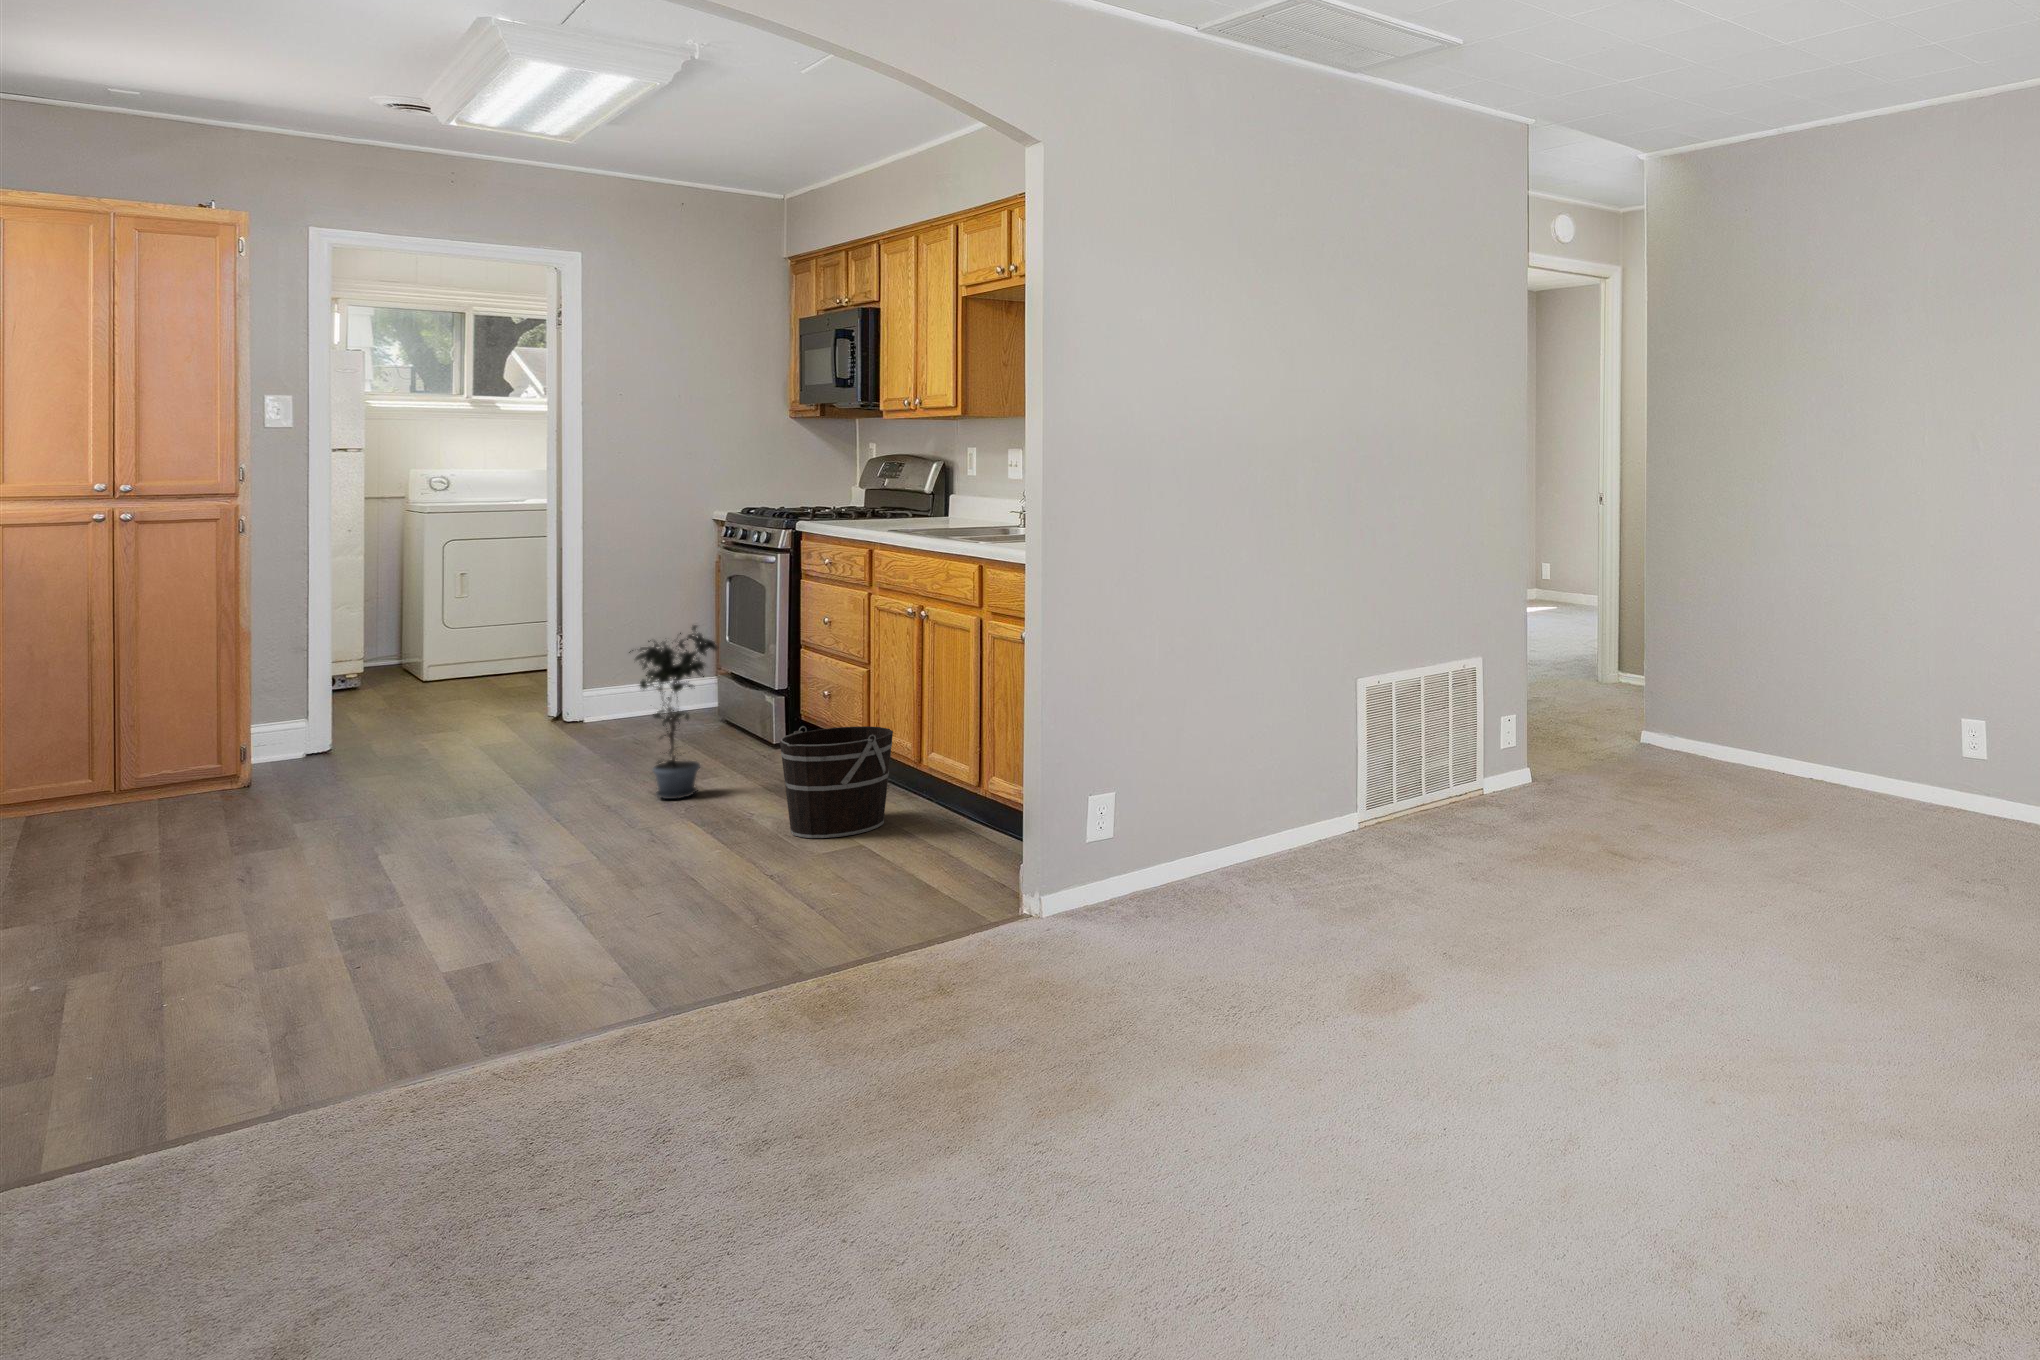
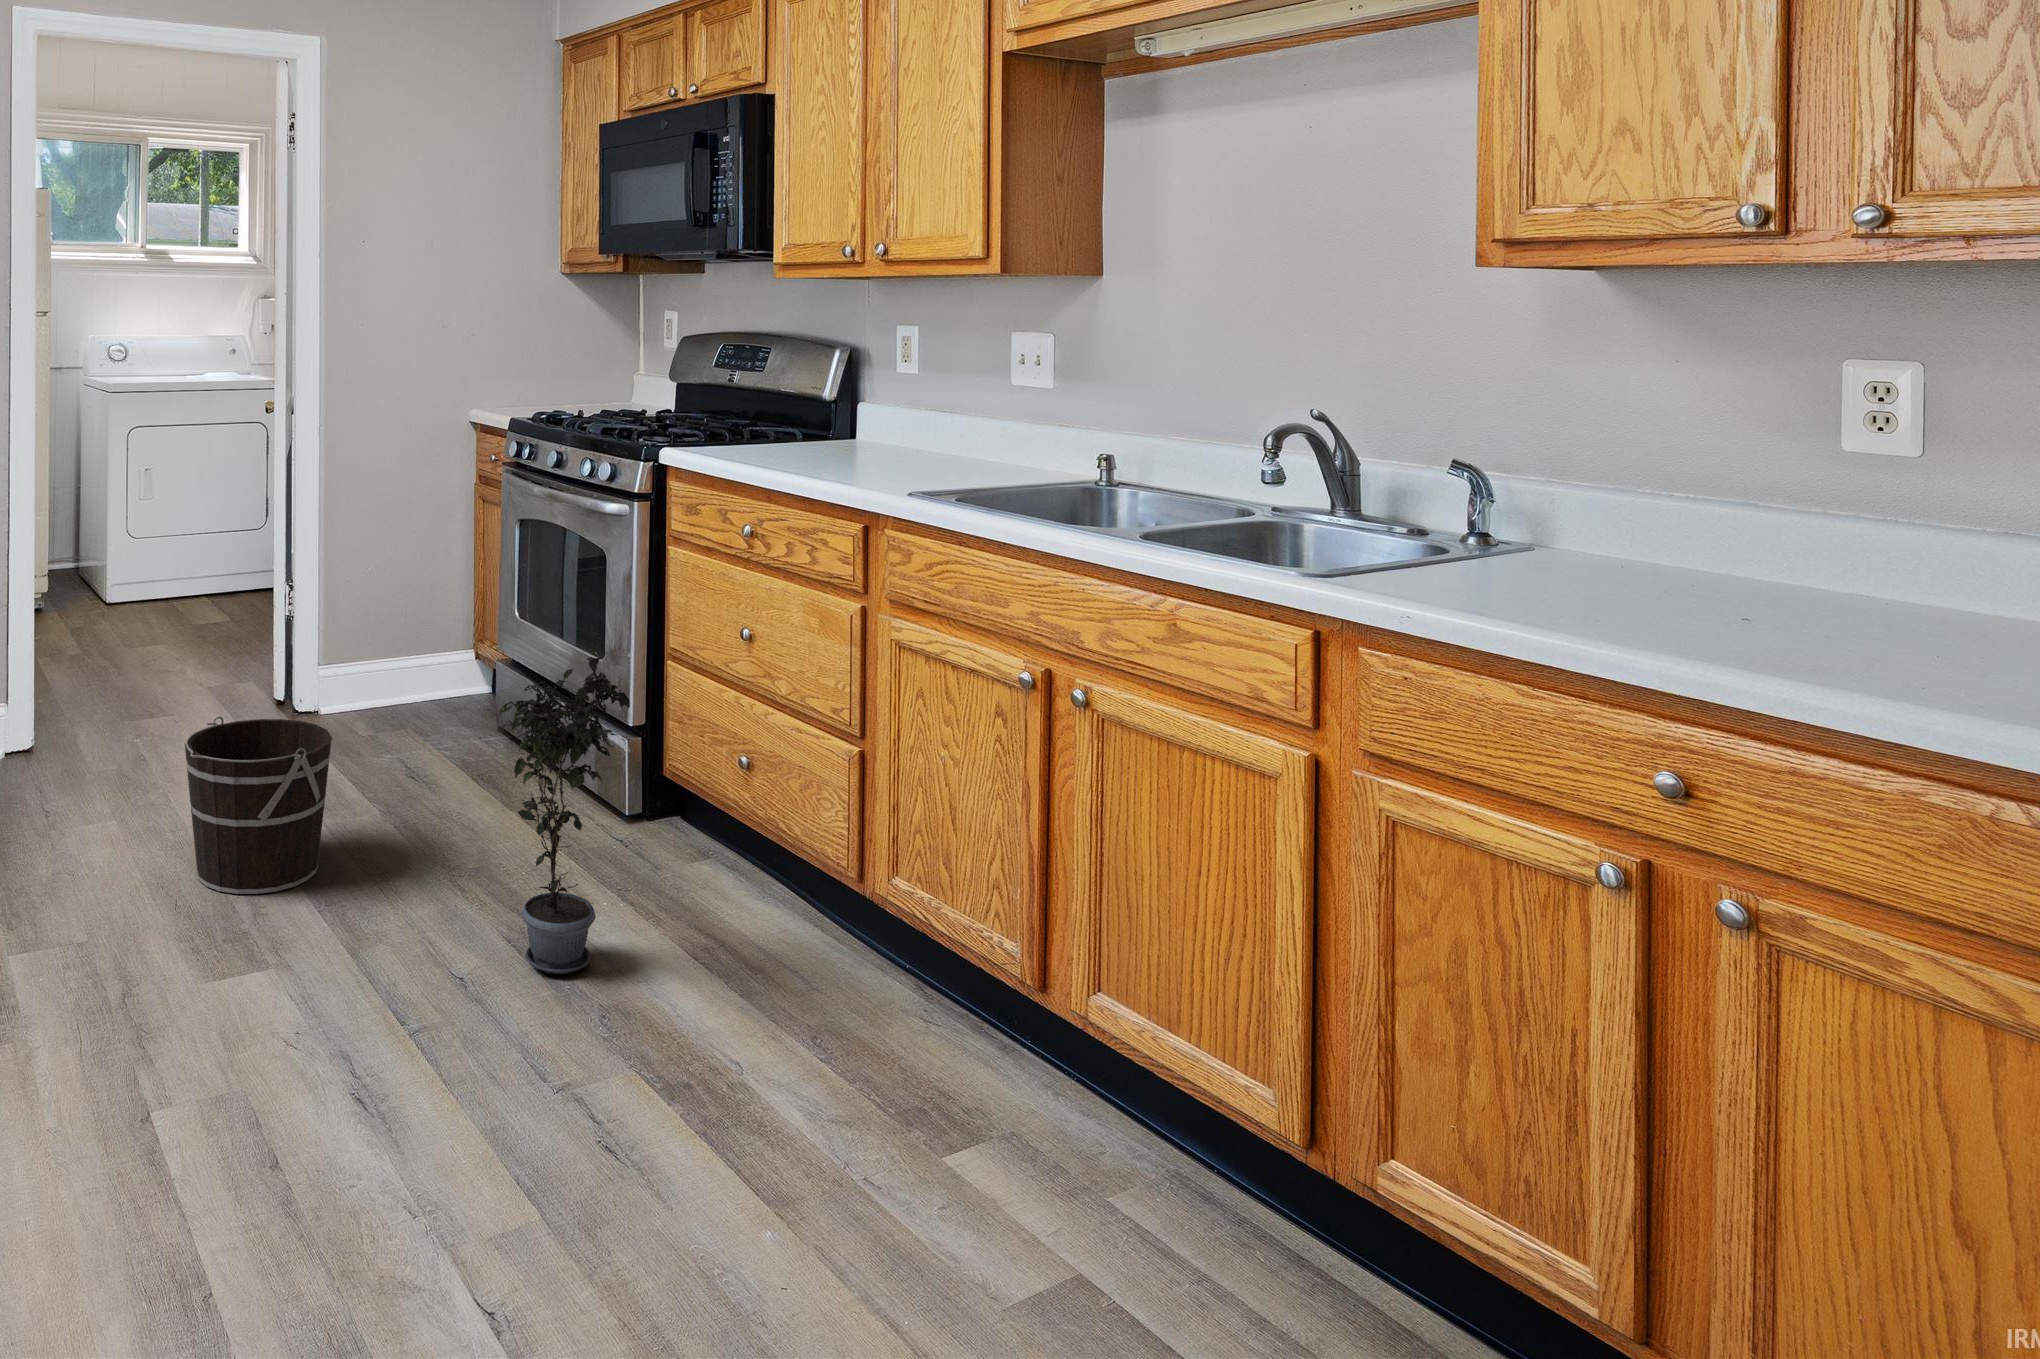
bucket: present [780,726,893,838] -> present [185,716,332,894]

